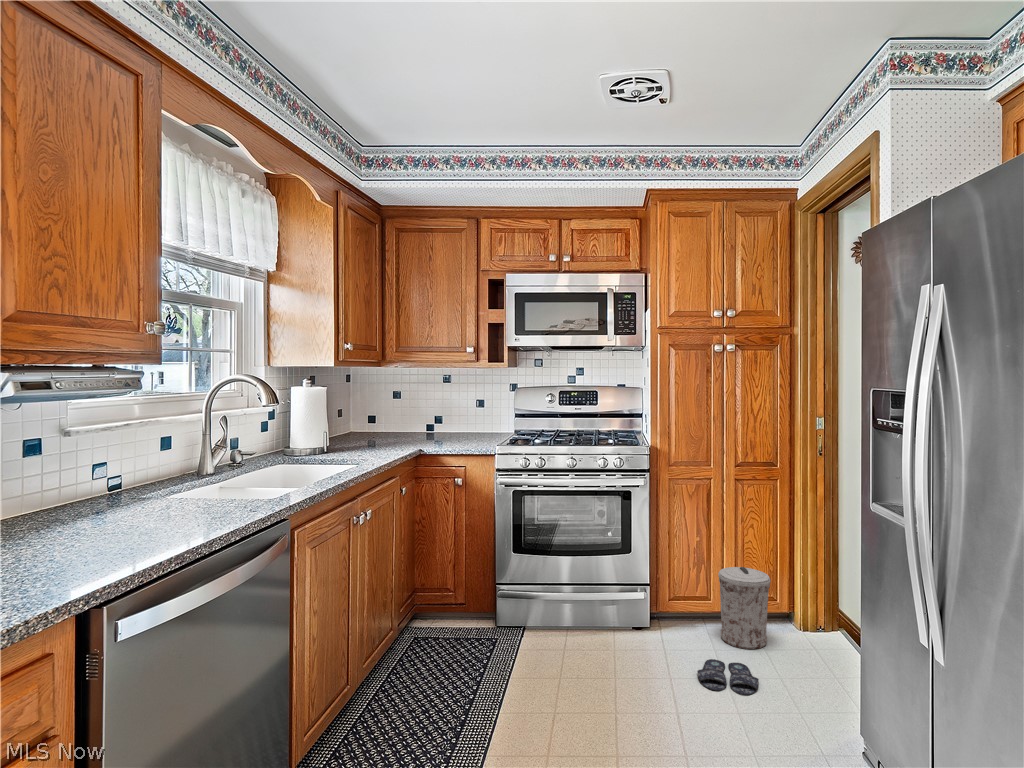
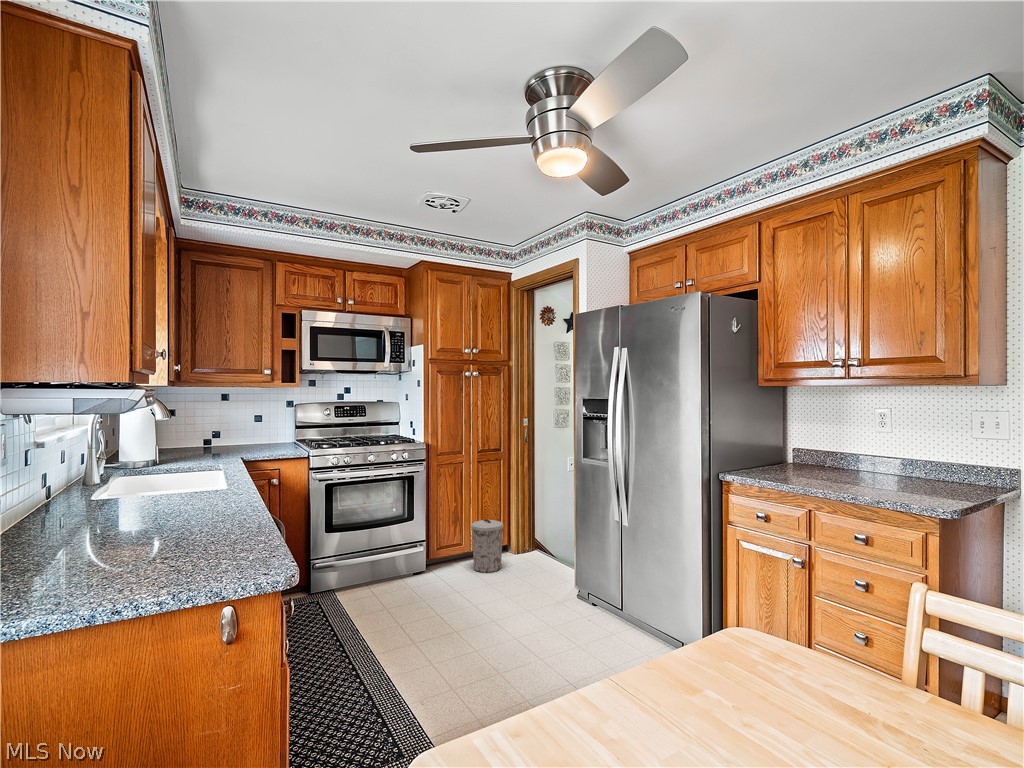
slippers: present [697,659,759,695] -> none [473,580,511,599]

